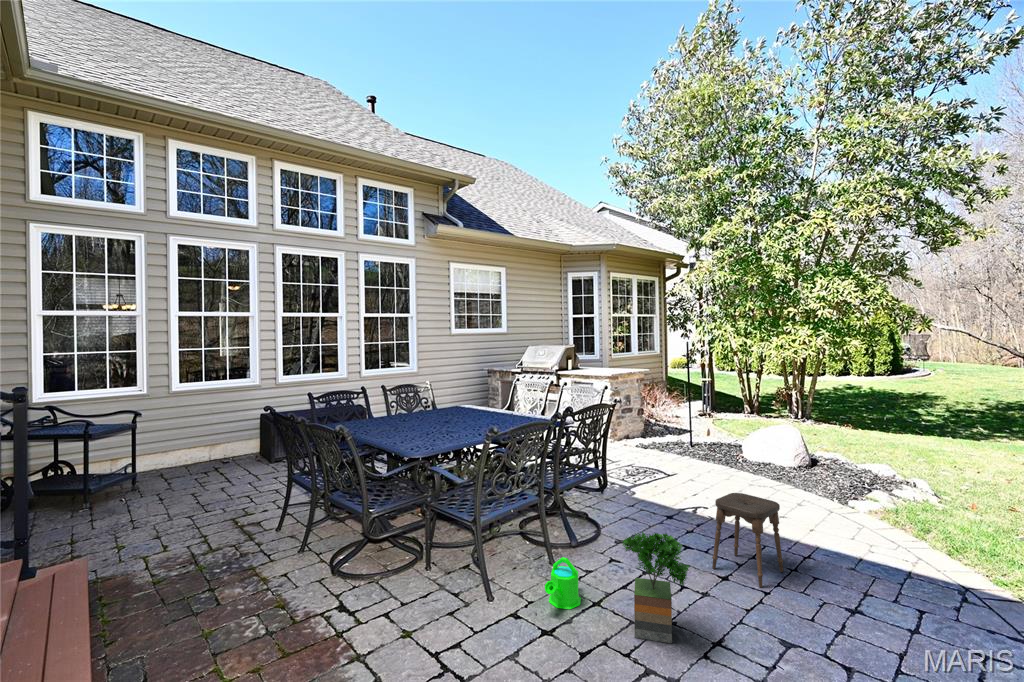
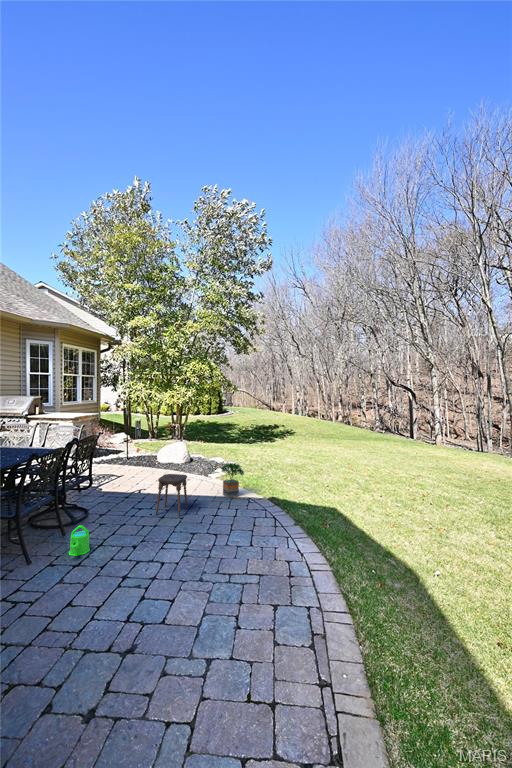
potted tree: present [623,532,689,643] -> present [222,463,244,498]

